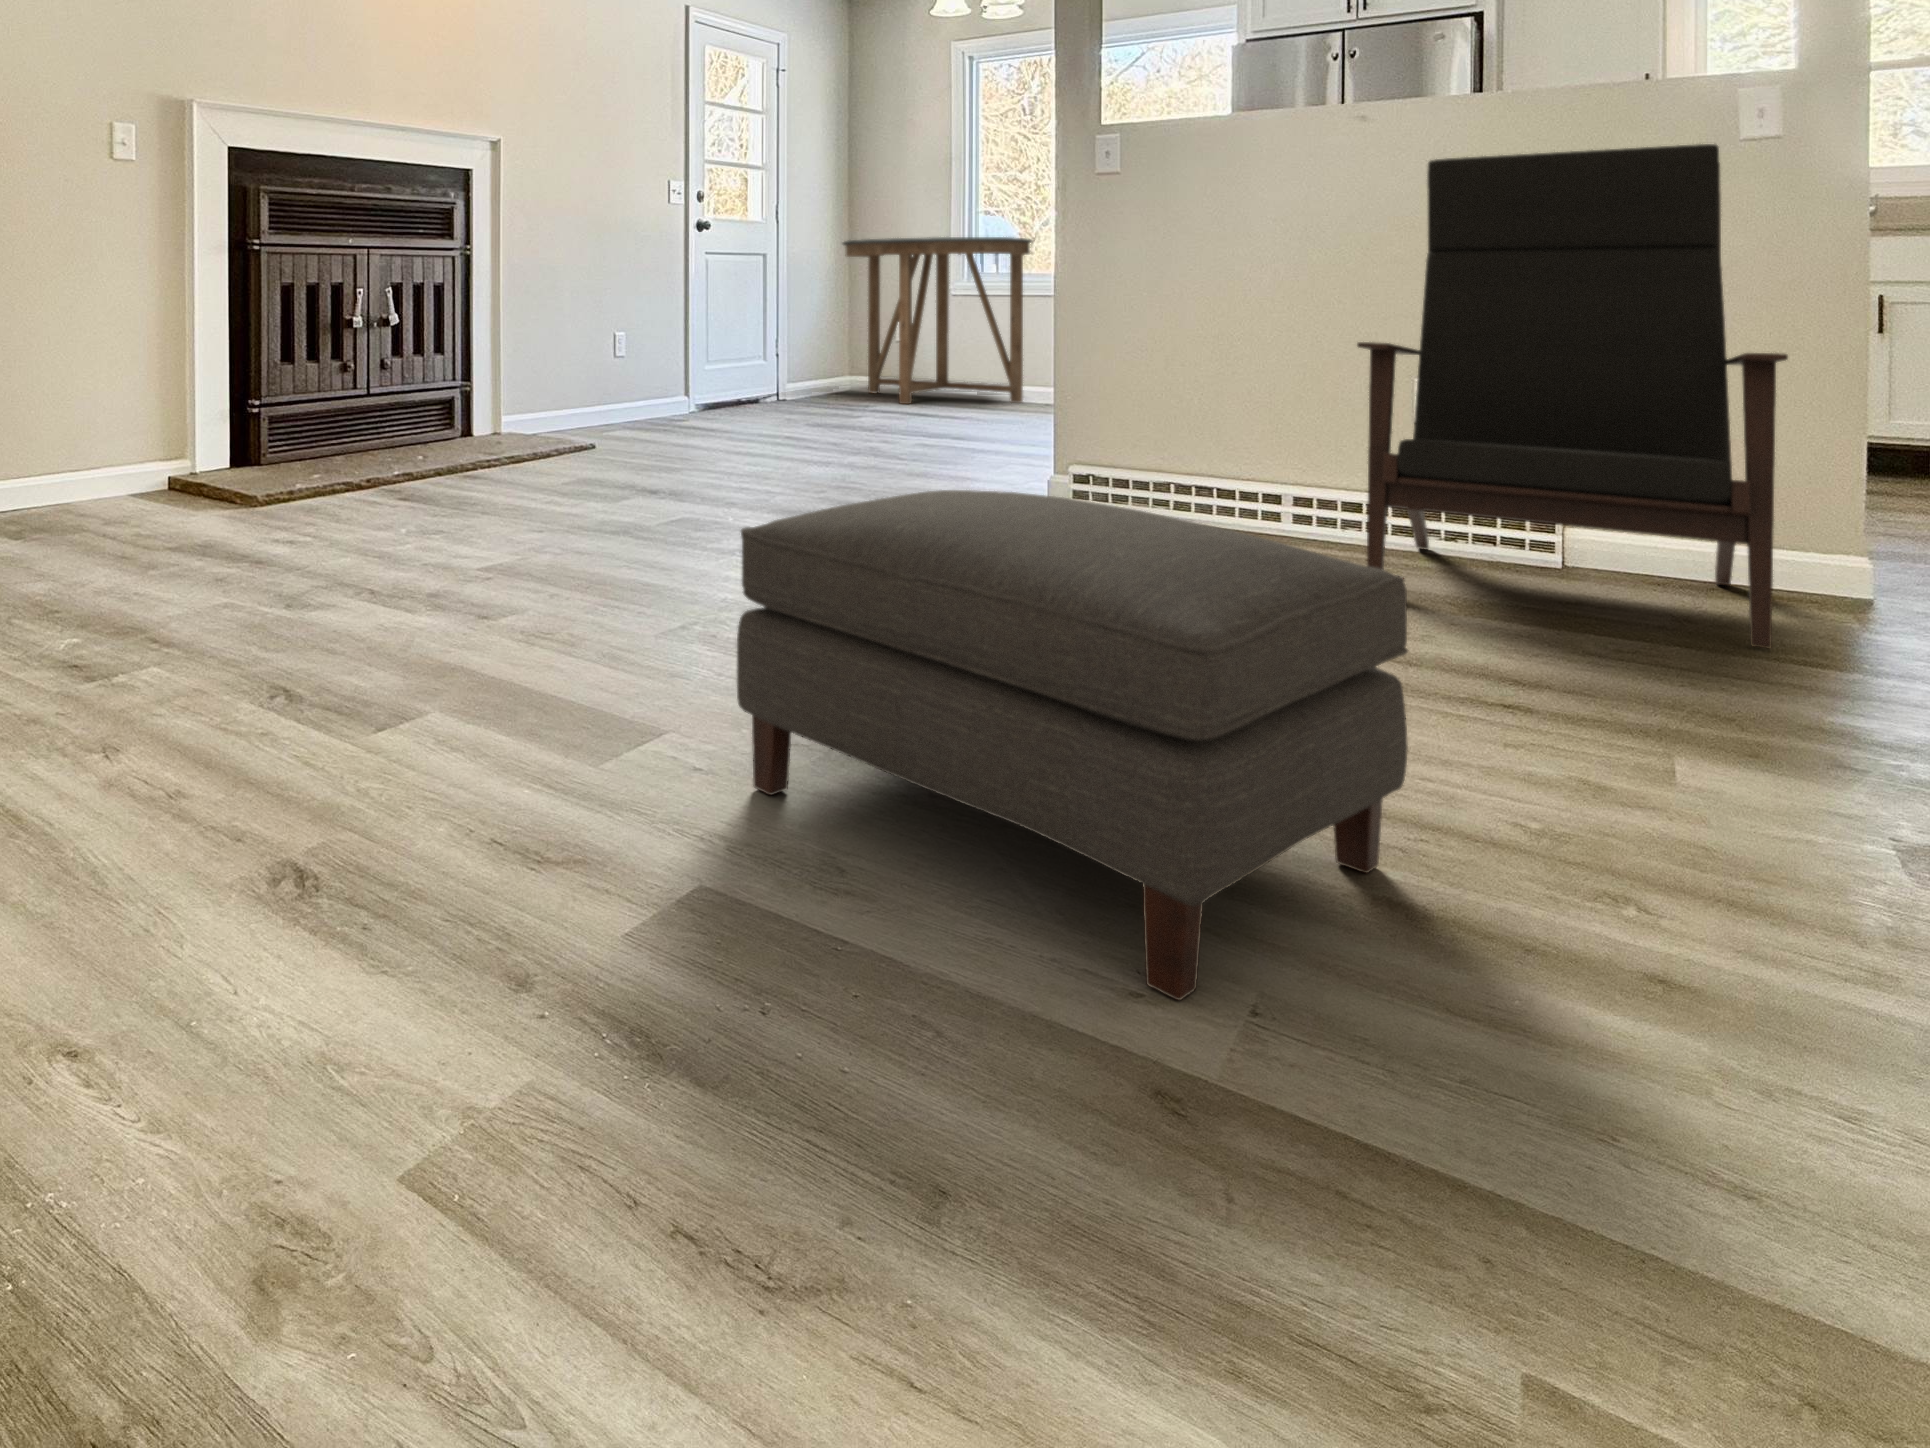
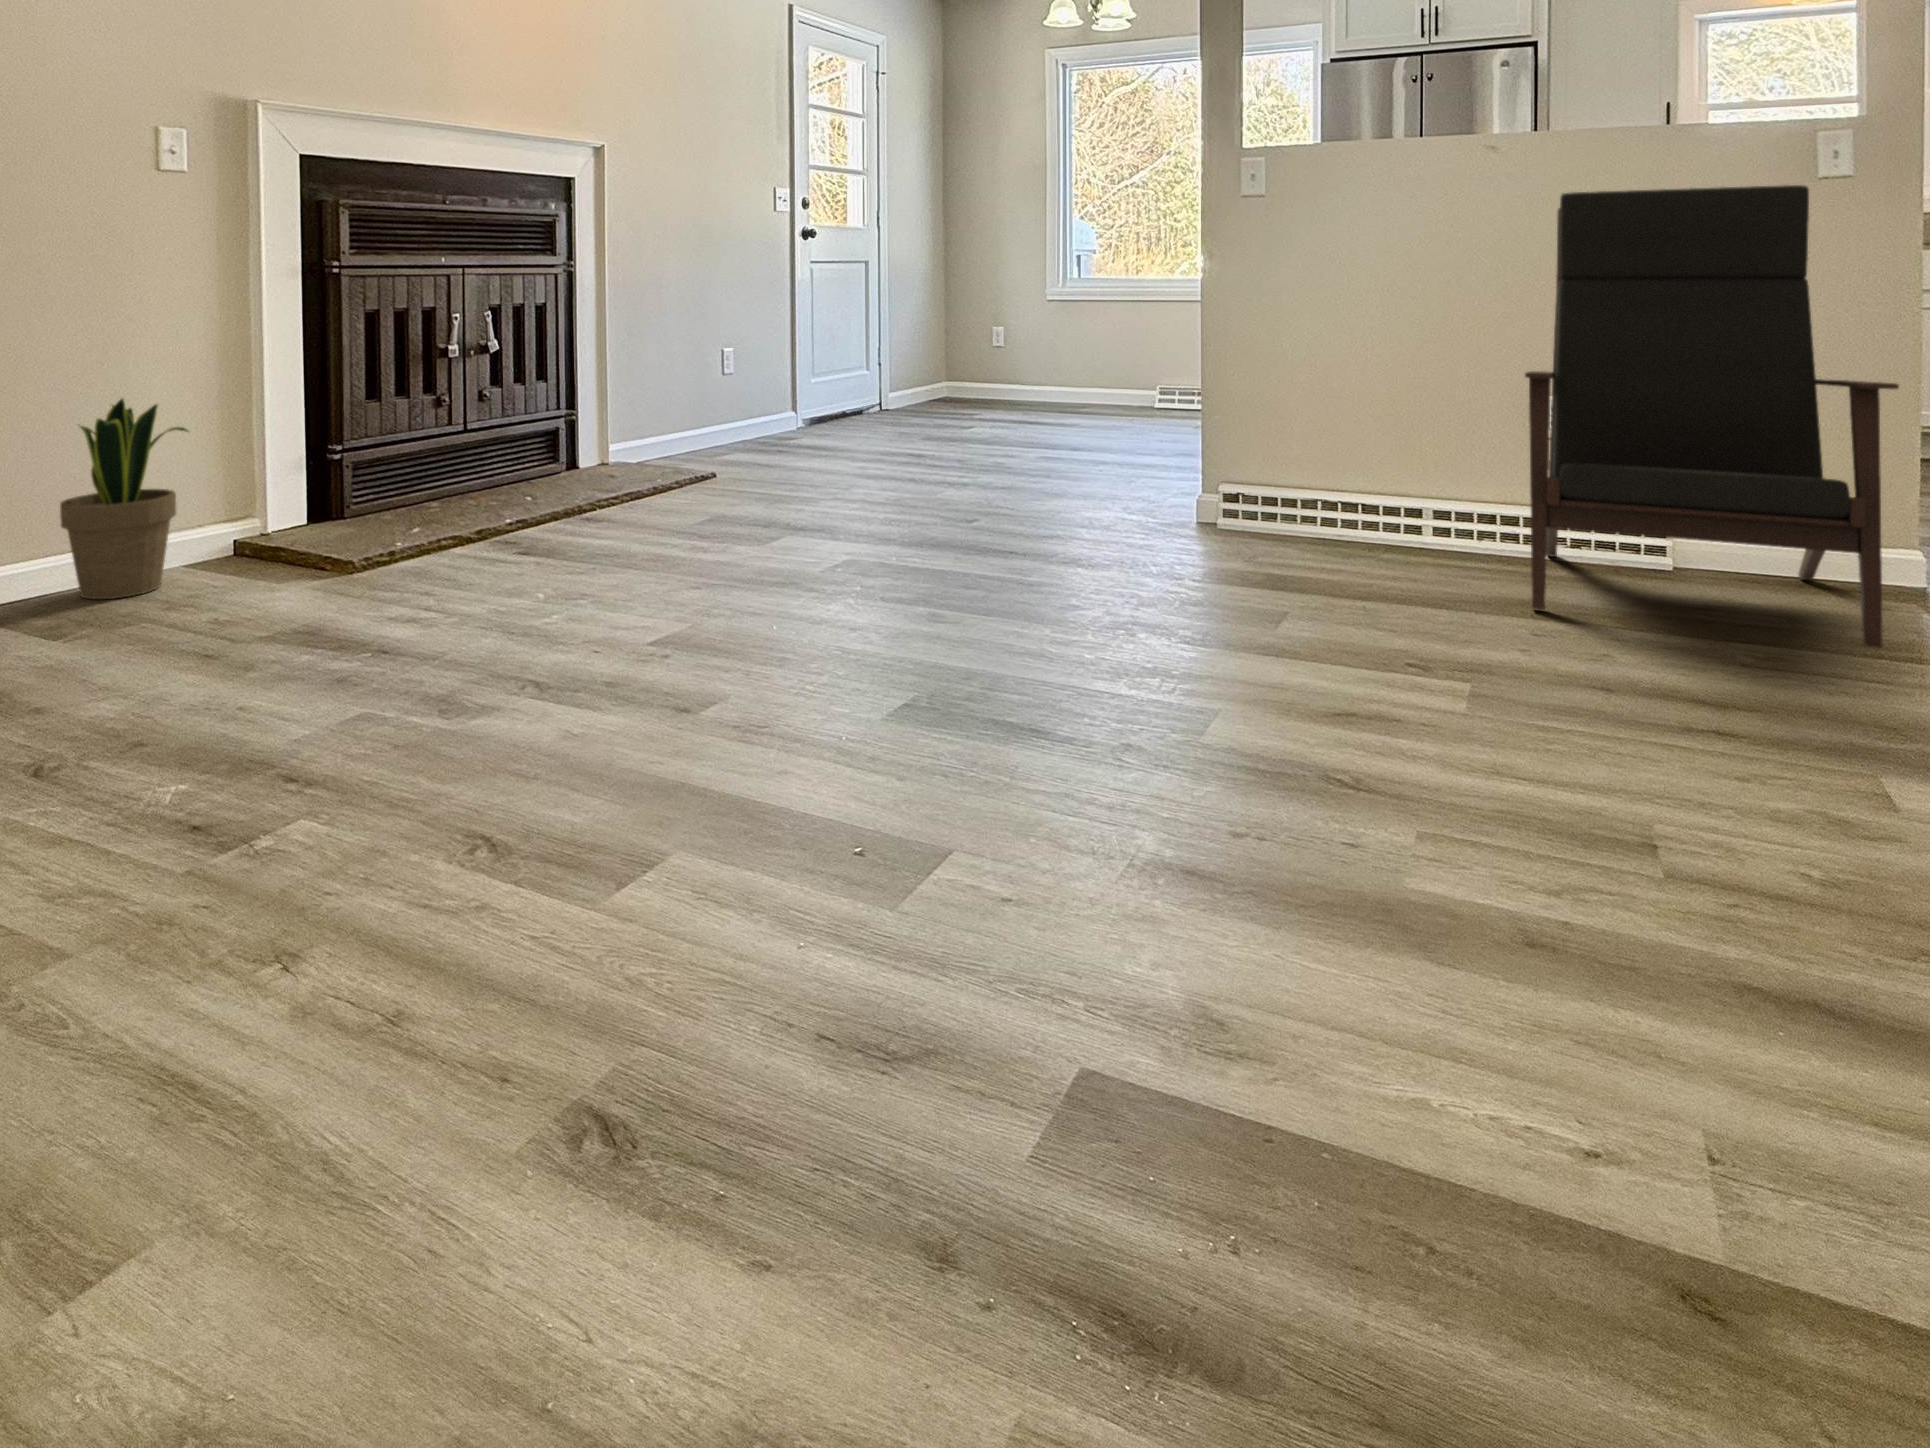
console table: present [843,237,1033,404] -> none [943,244,1130,410]
potted plant: none [31,346,132,513] -> present [60,399,188,599]
ottoman: present [737,490,1408,1000] -> none [1058,566,1746,1153]

